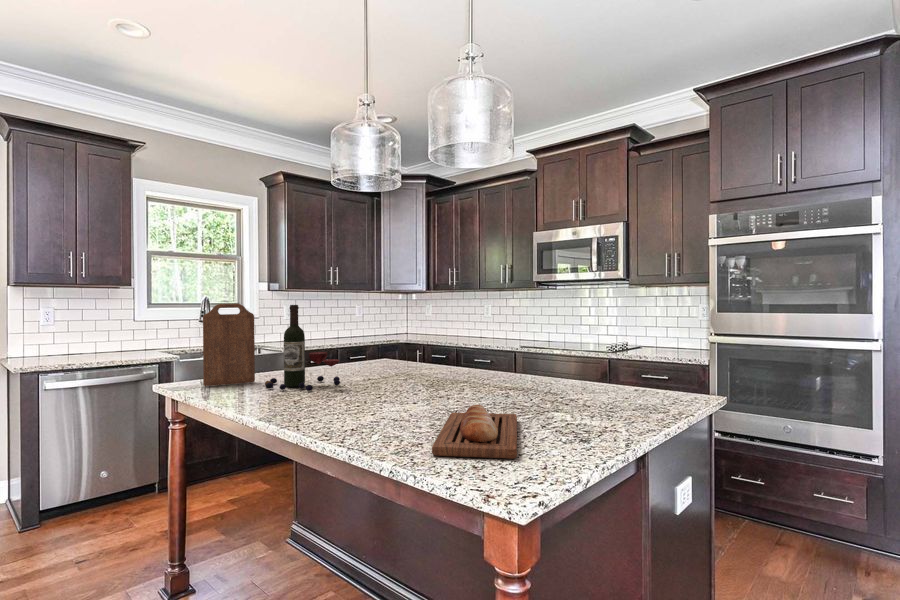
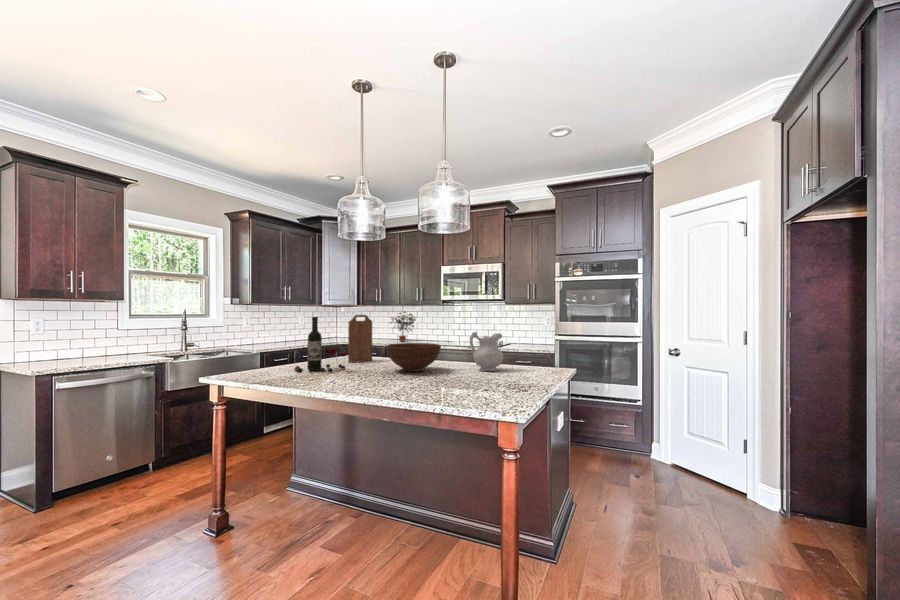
potted plant: none [468,298,504,339] -> present [390,311,416,342]
cutting board: present [203,304,255,386] -> present [348,315,372,362]
ceramic pitcher: none [532,330,593,401] -> present [470,332,503,371]
fruit bowl: none [392,347,483,396] -> present [386,343,441,372]
bread loaf: present [432,405,517,459] -> none [436,371,484,392]

